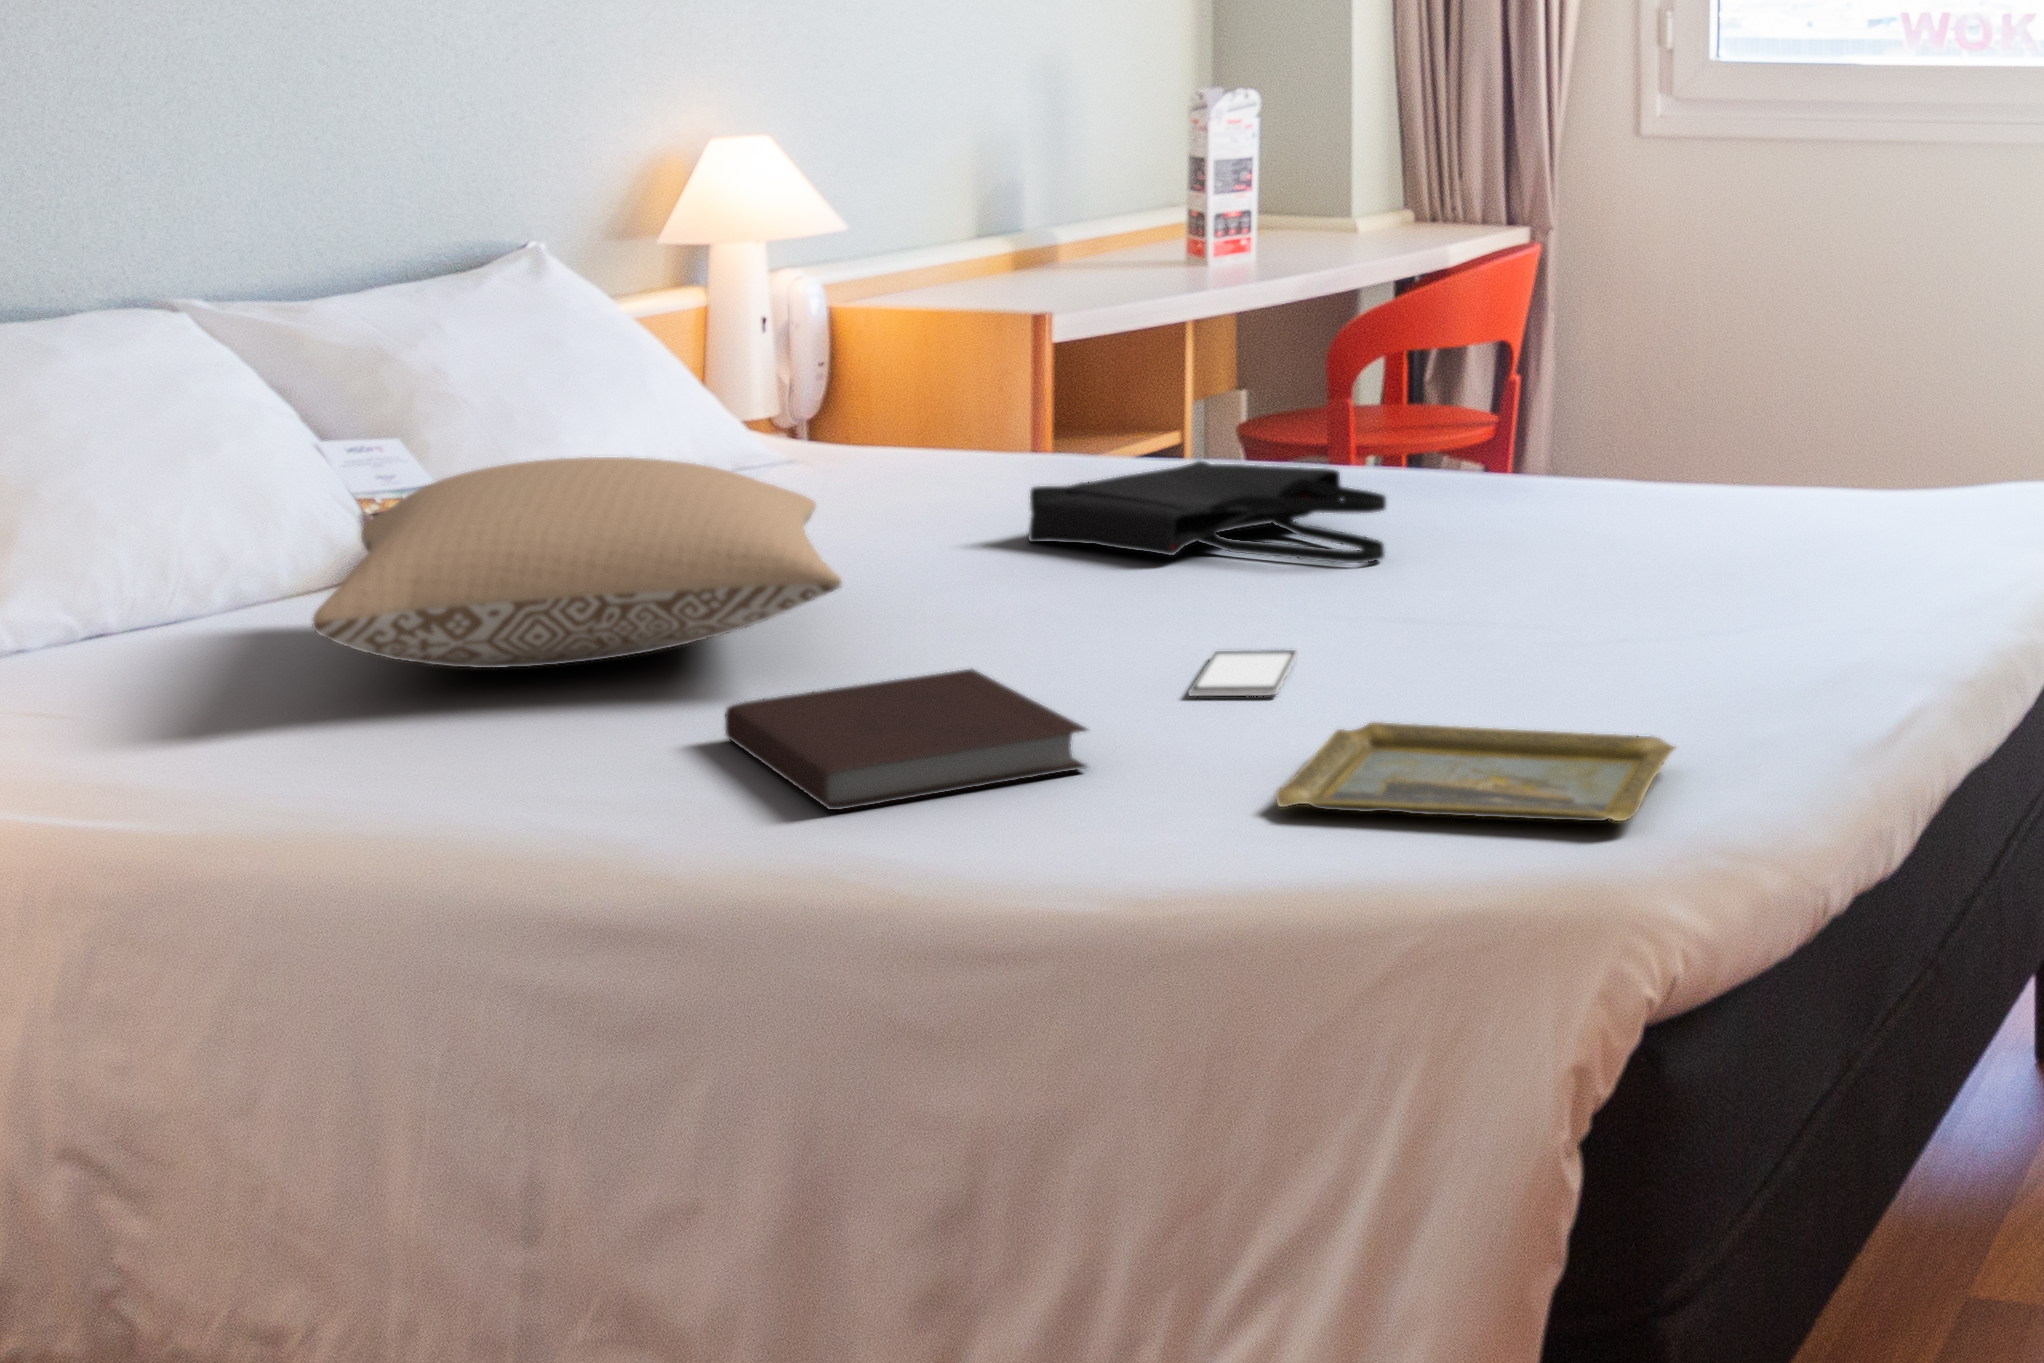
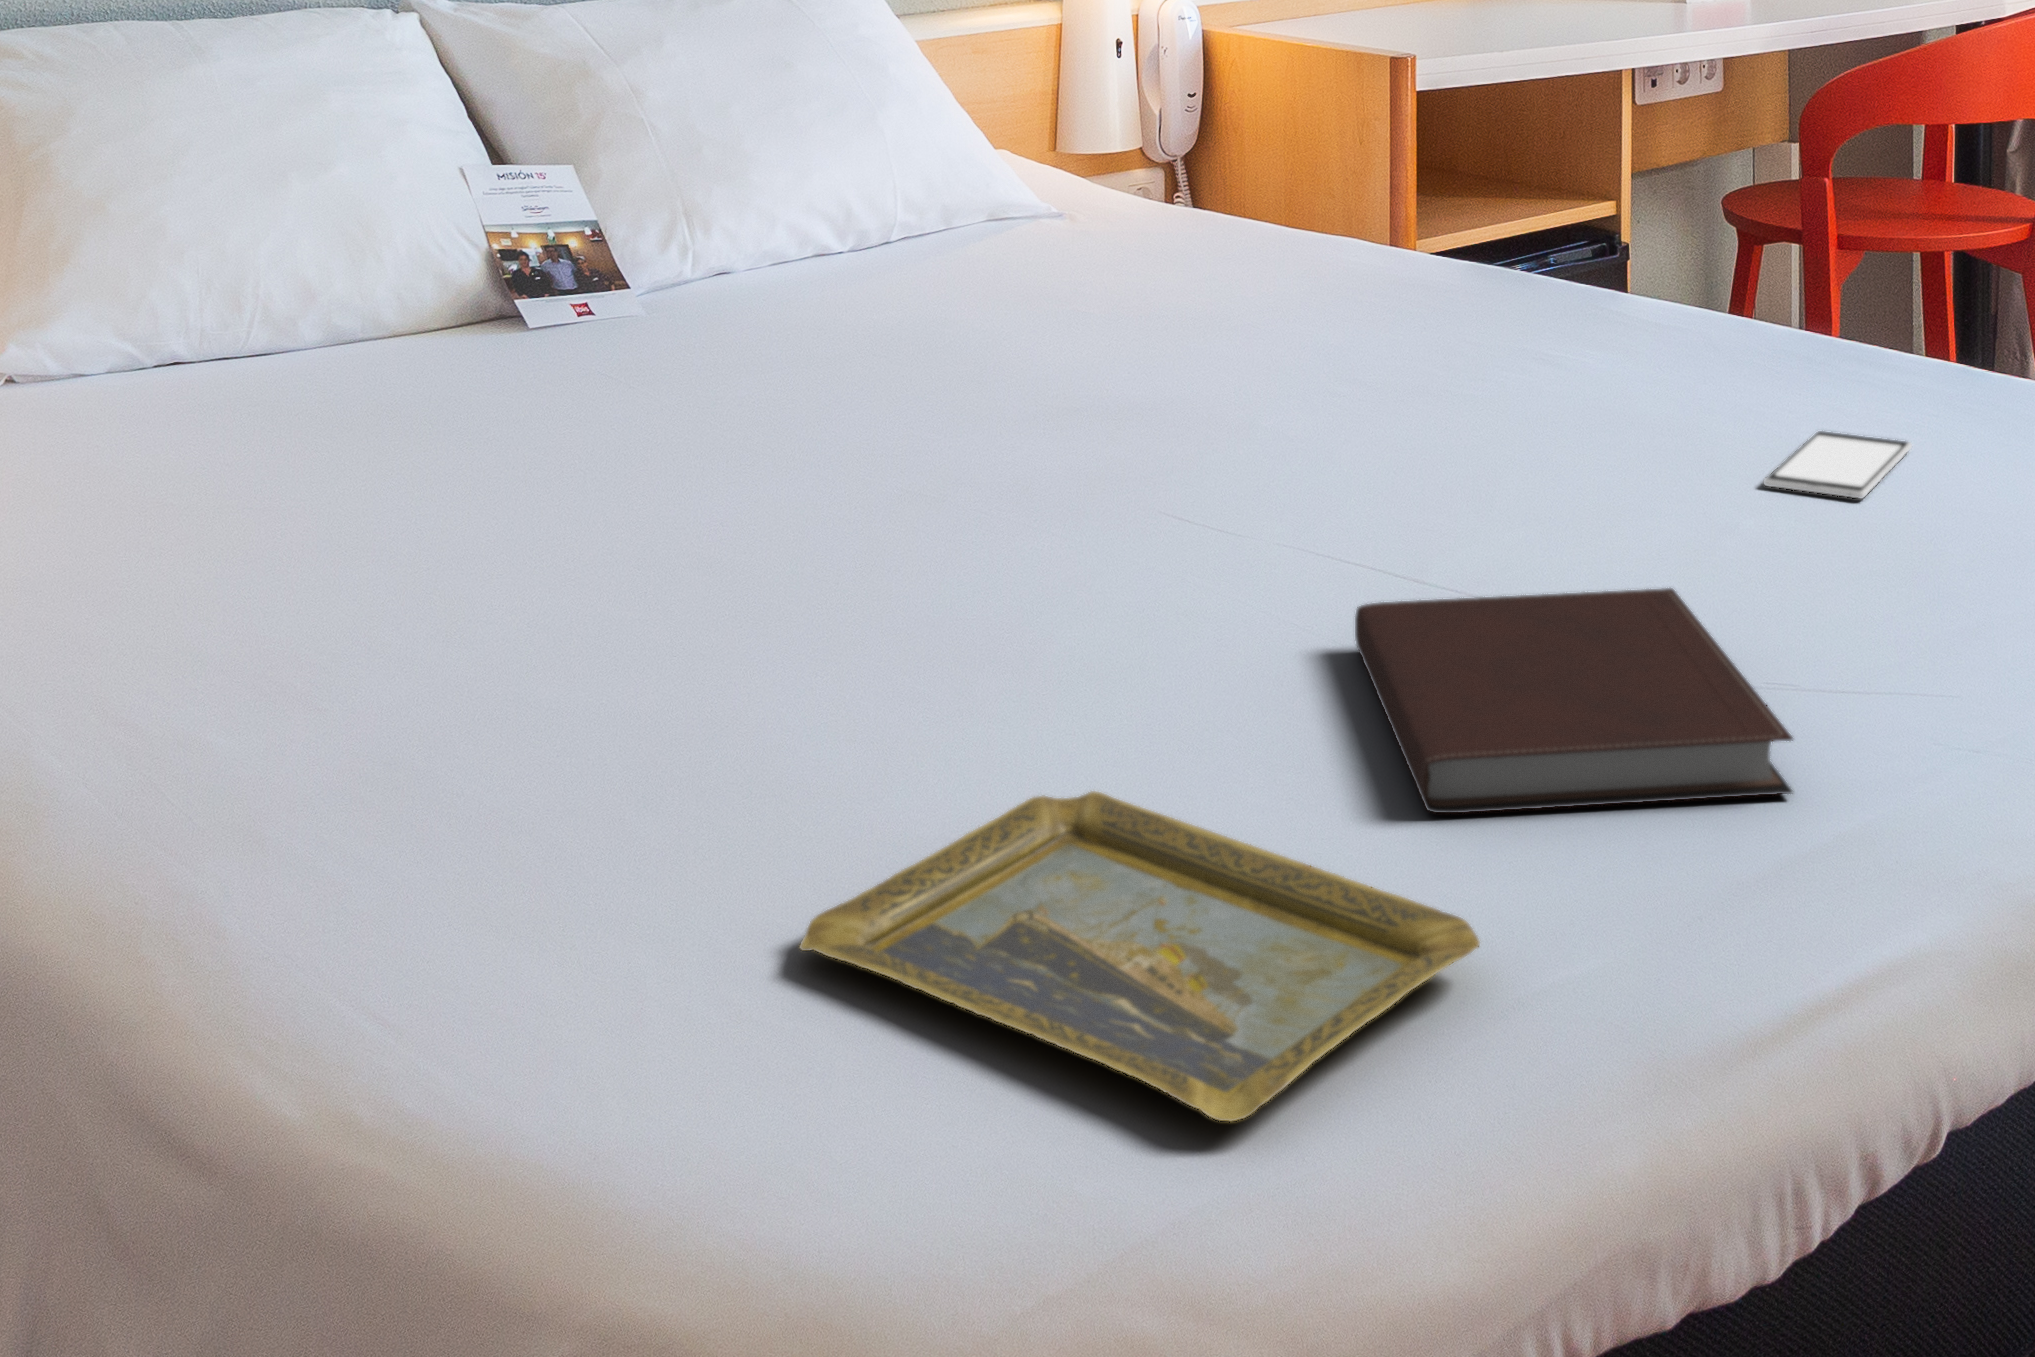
pillow: present [313,457,842,668] -> none [59,234,815,491]
tote bag: present [1029,461,1386,563] -> none [1135,271,1528,454]
smartphone: present [1189,650,1298,696] -> present [1763,431,1912,498]
notebook: present [725,669,1087,810] -> present [1355,588,1793,813]

